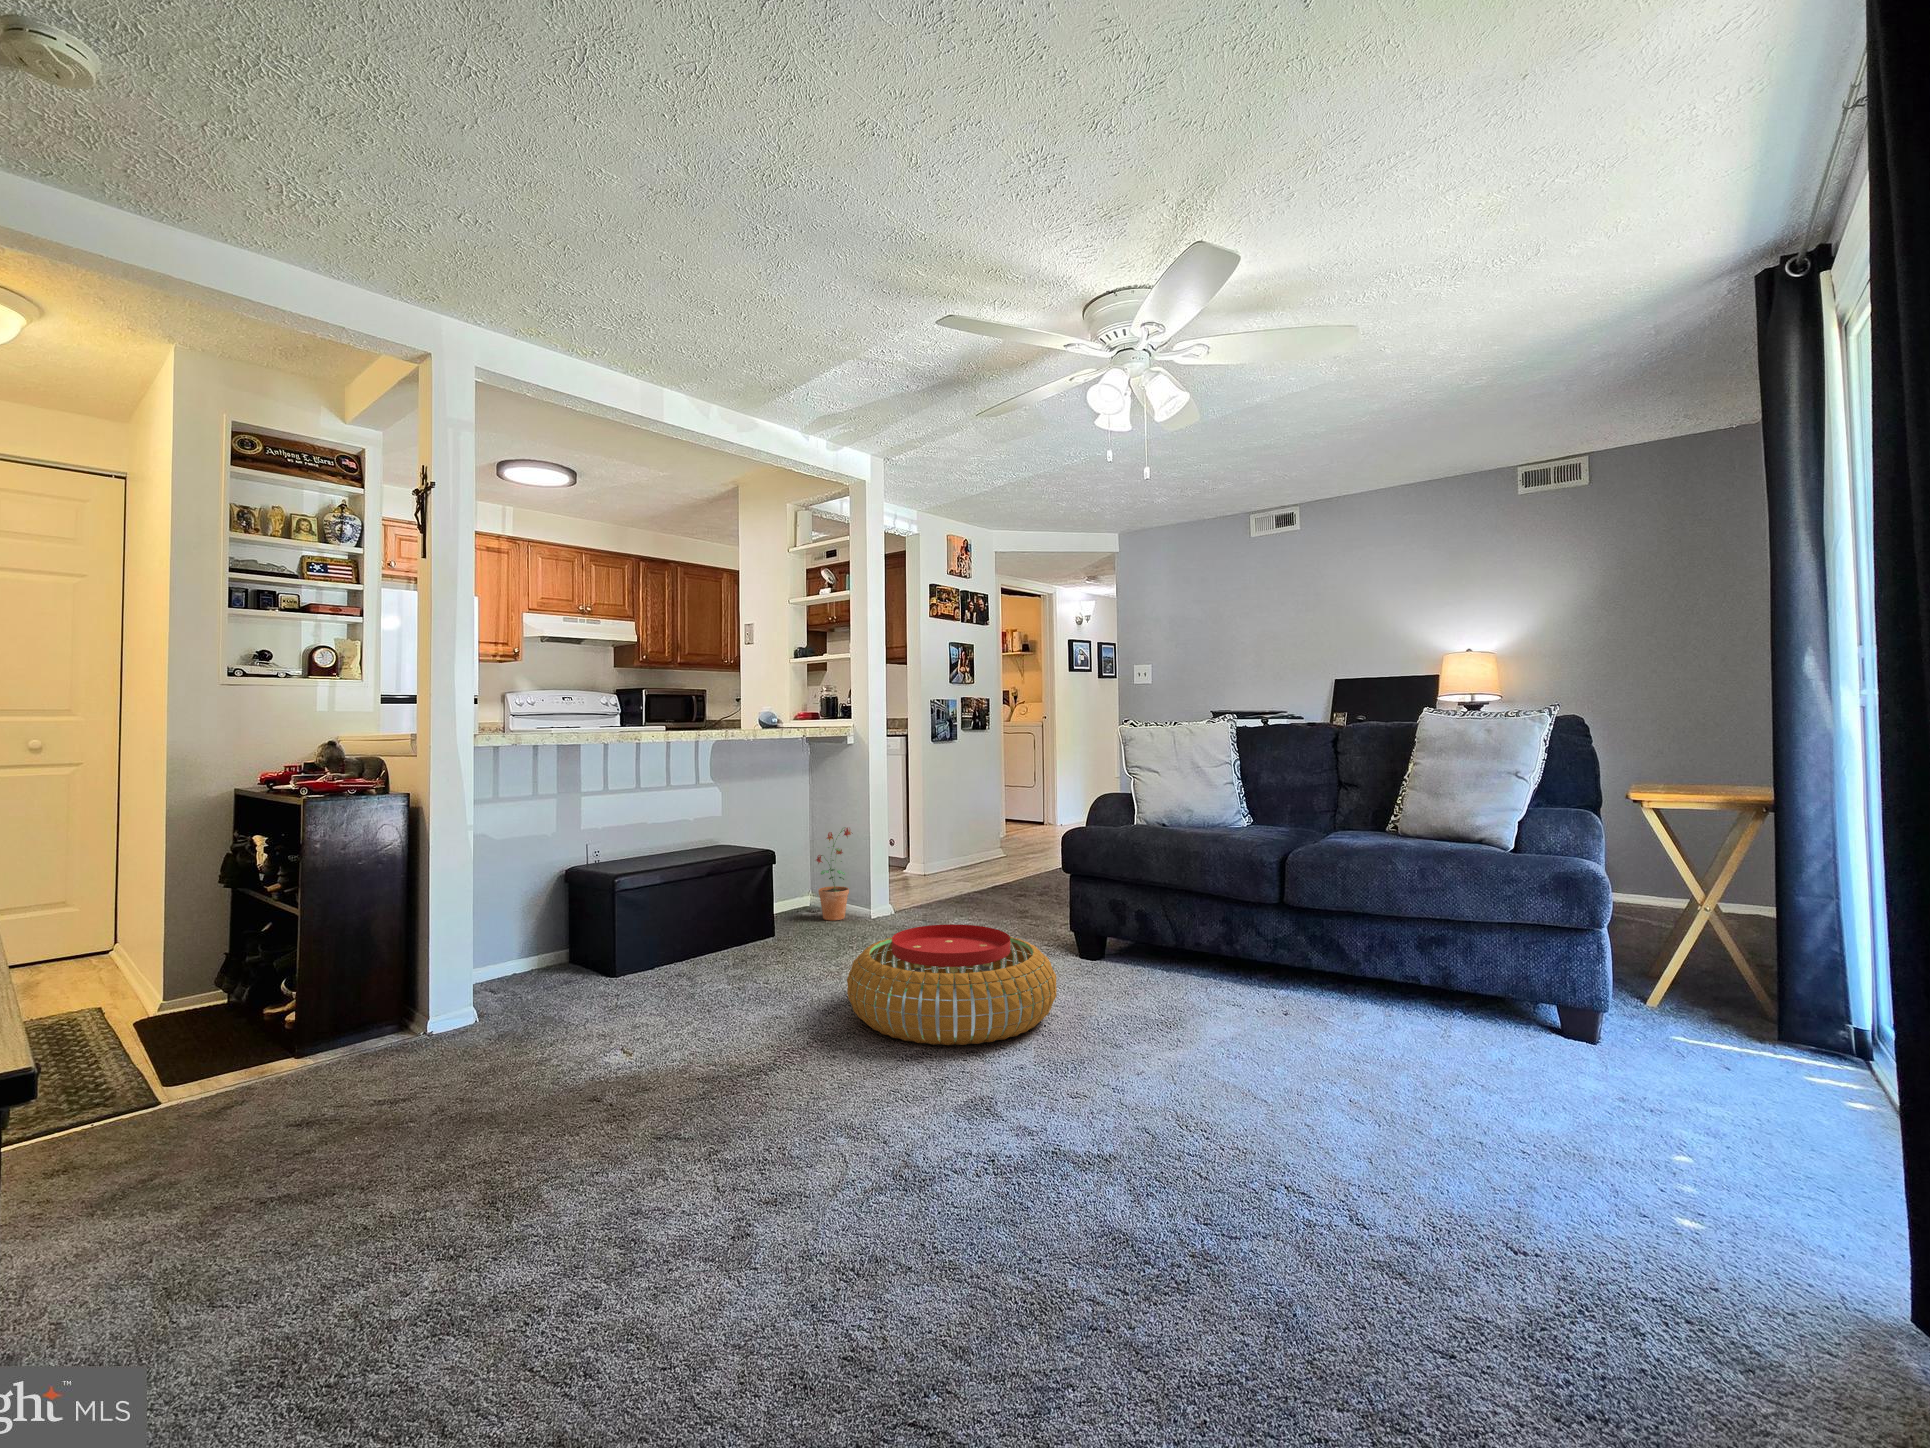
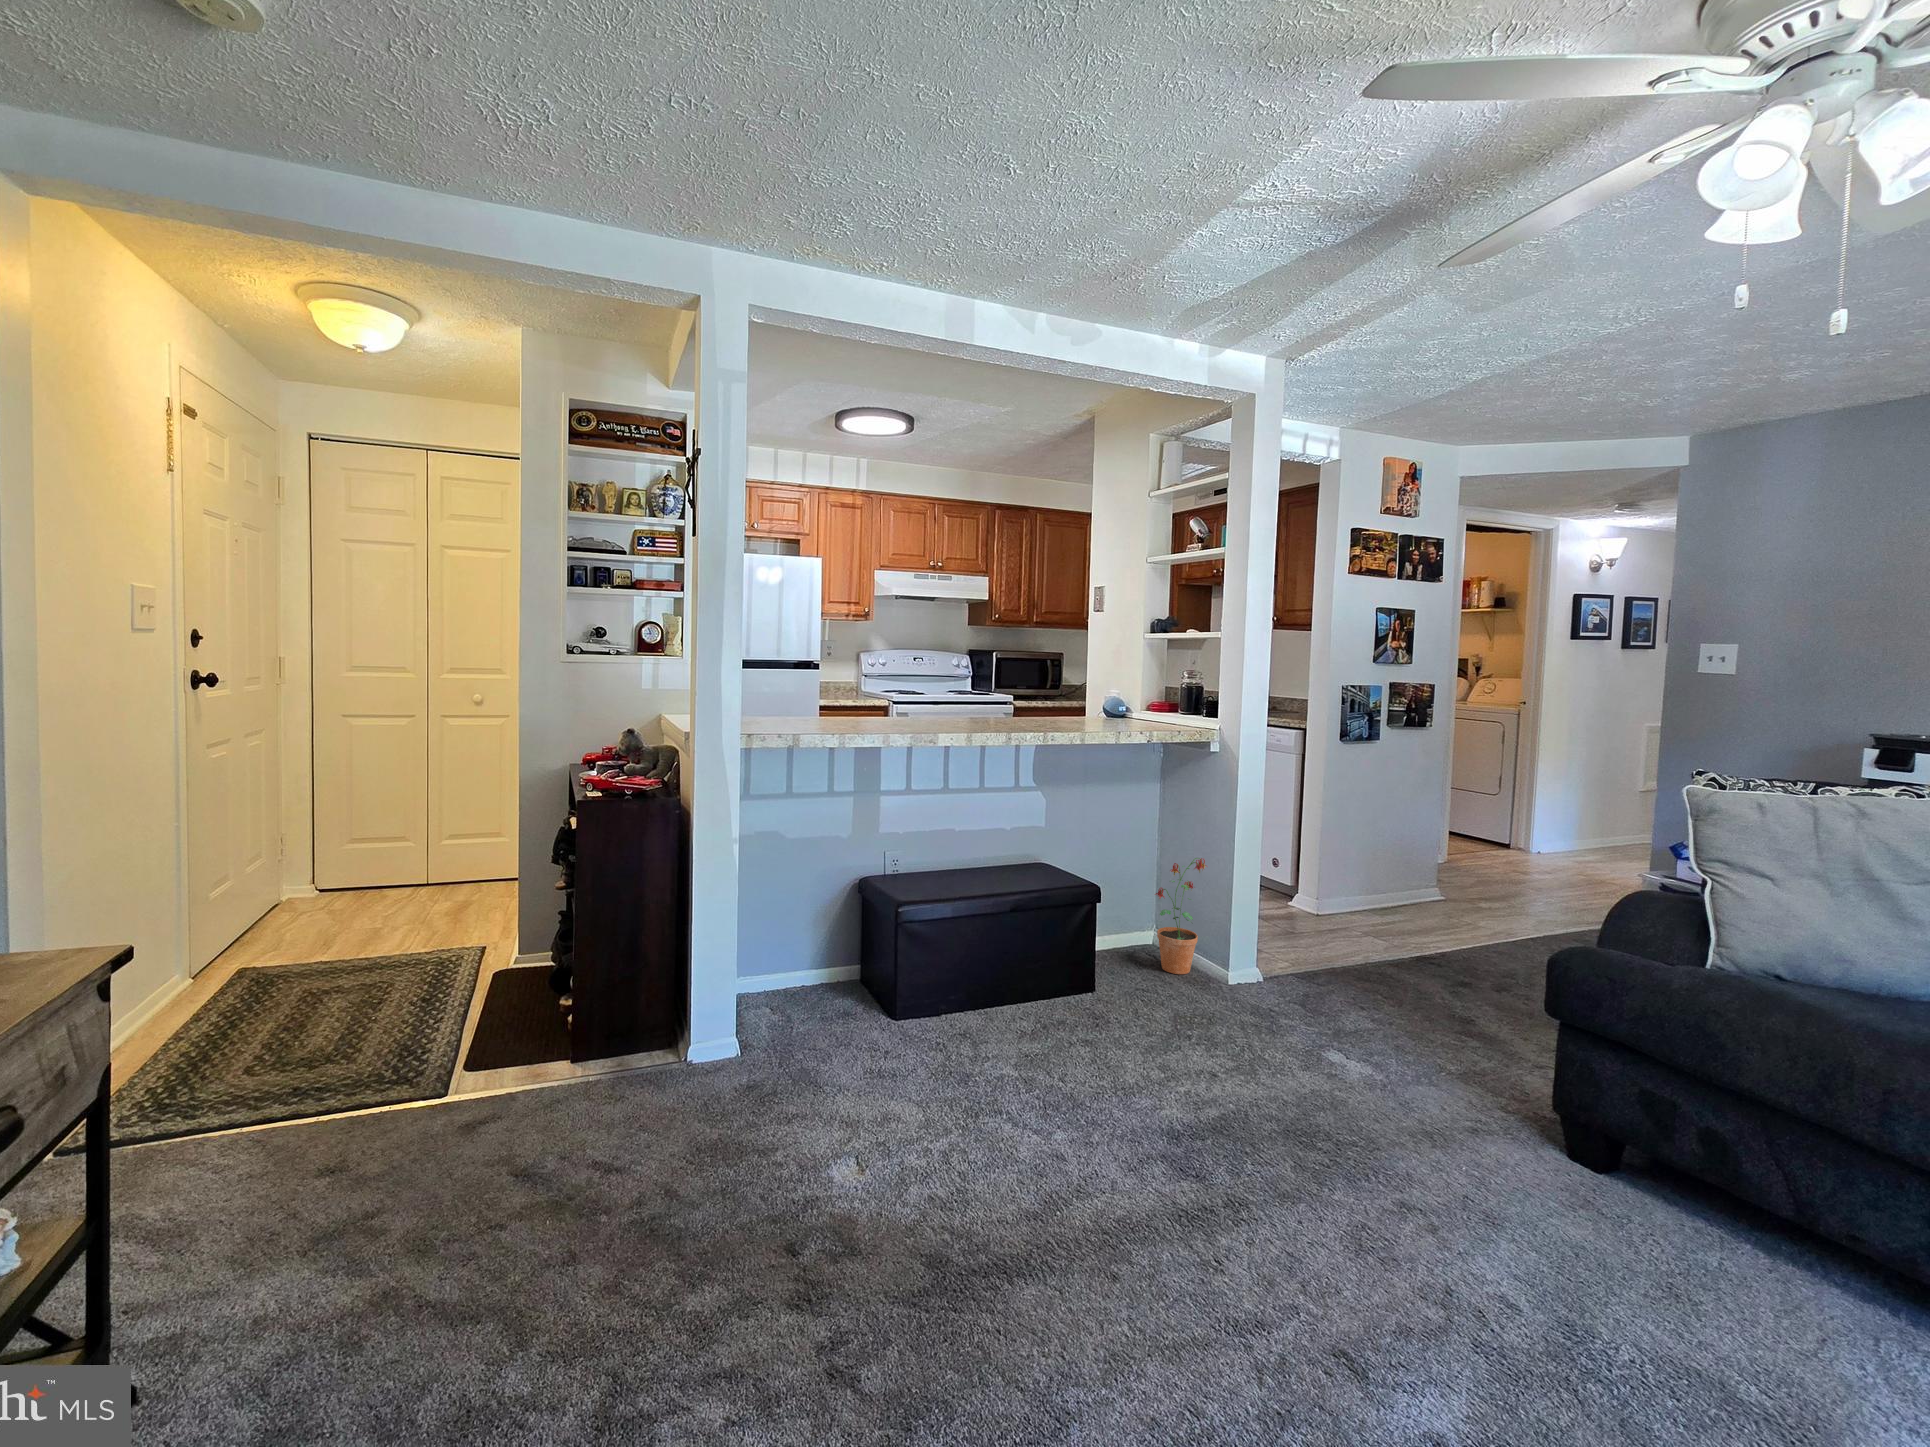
pouf: present [847,924,1057,1045] -> none [1138,1085,1510,1370]

